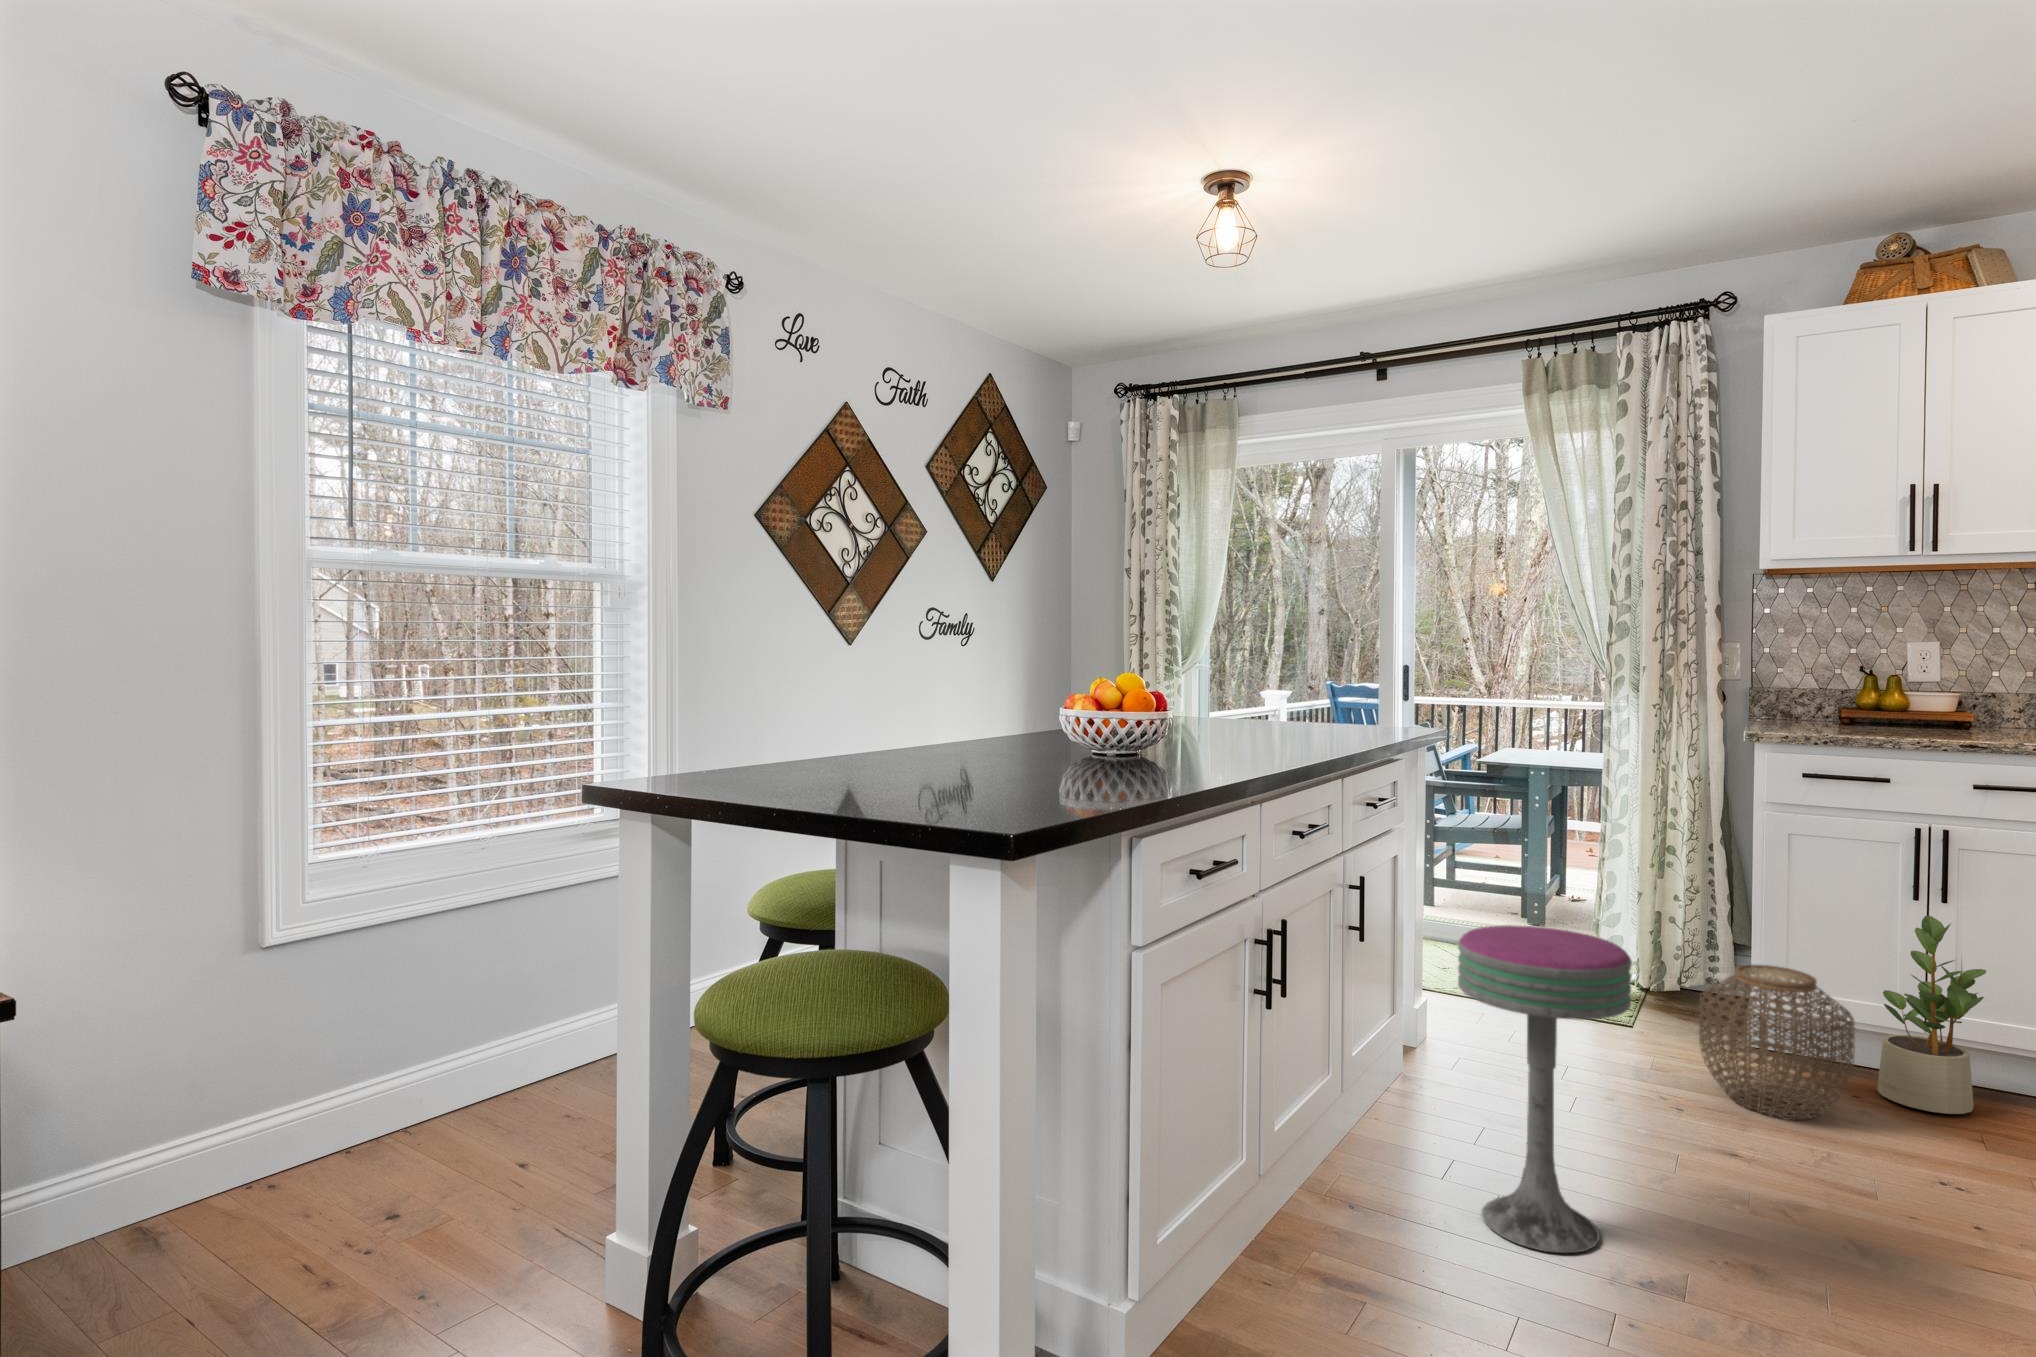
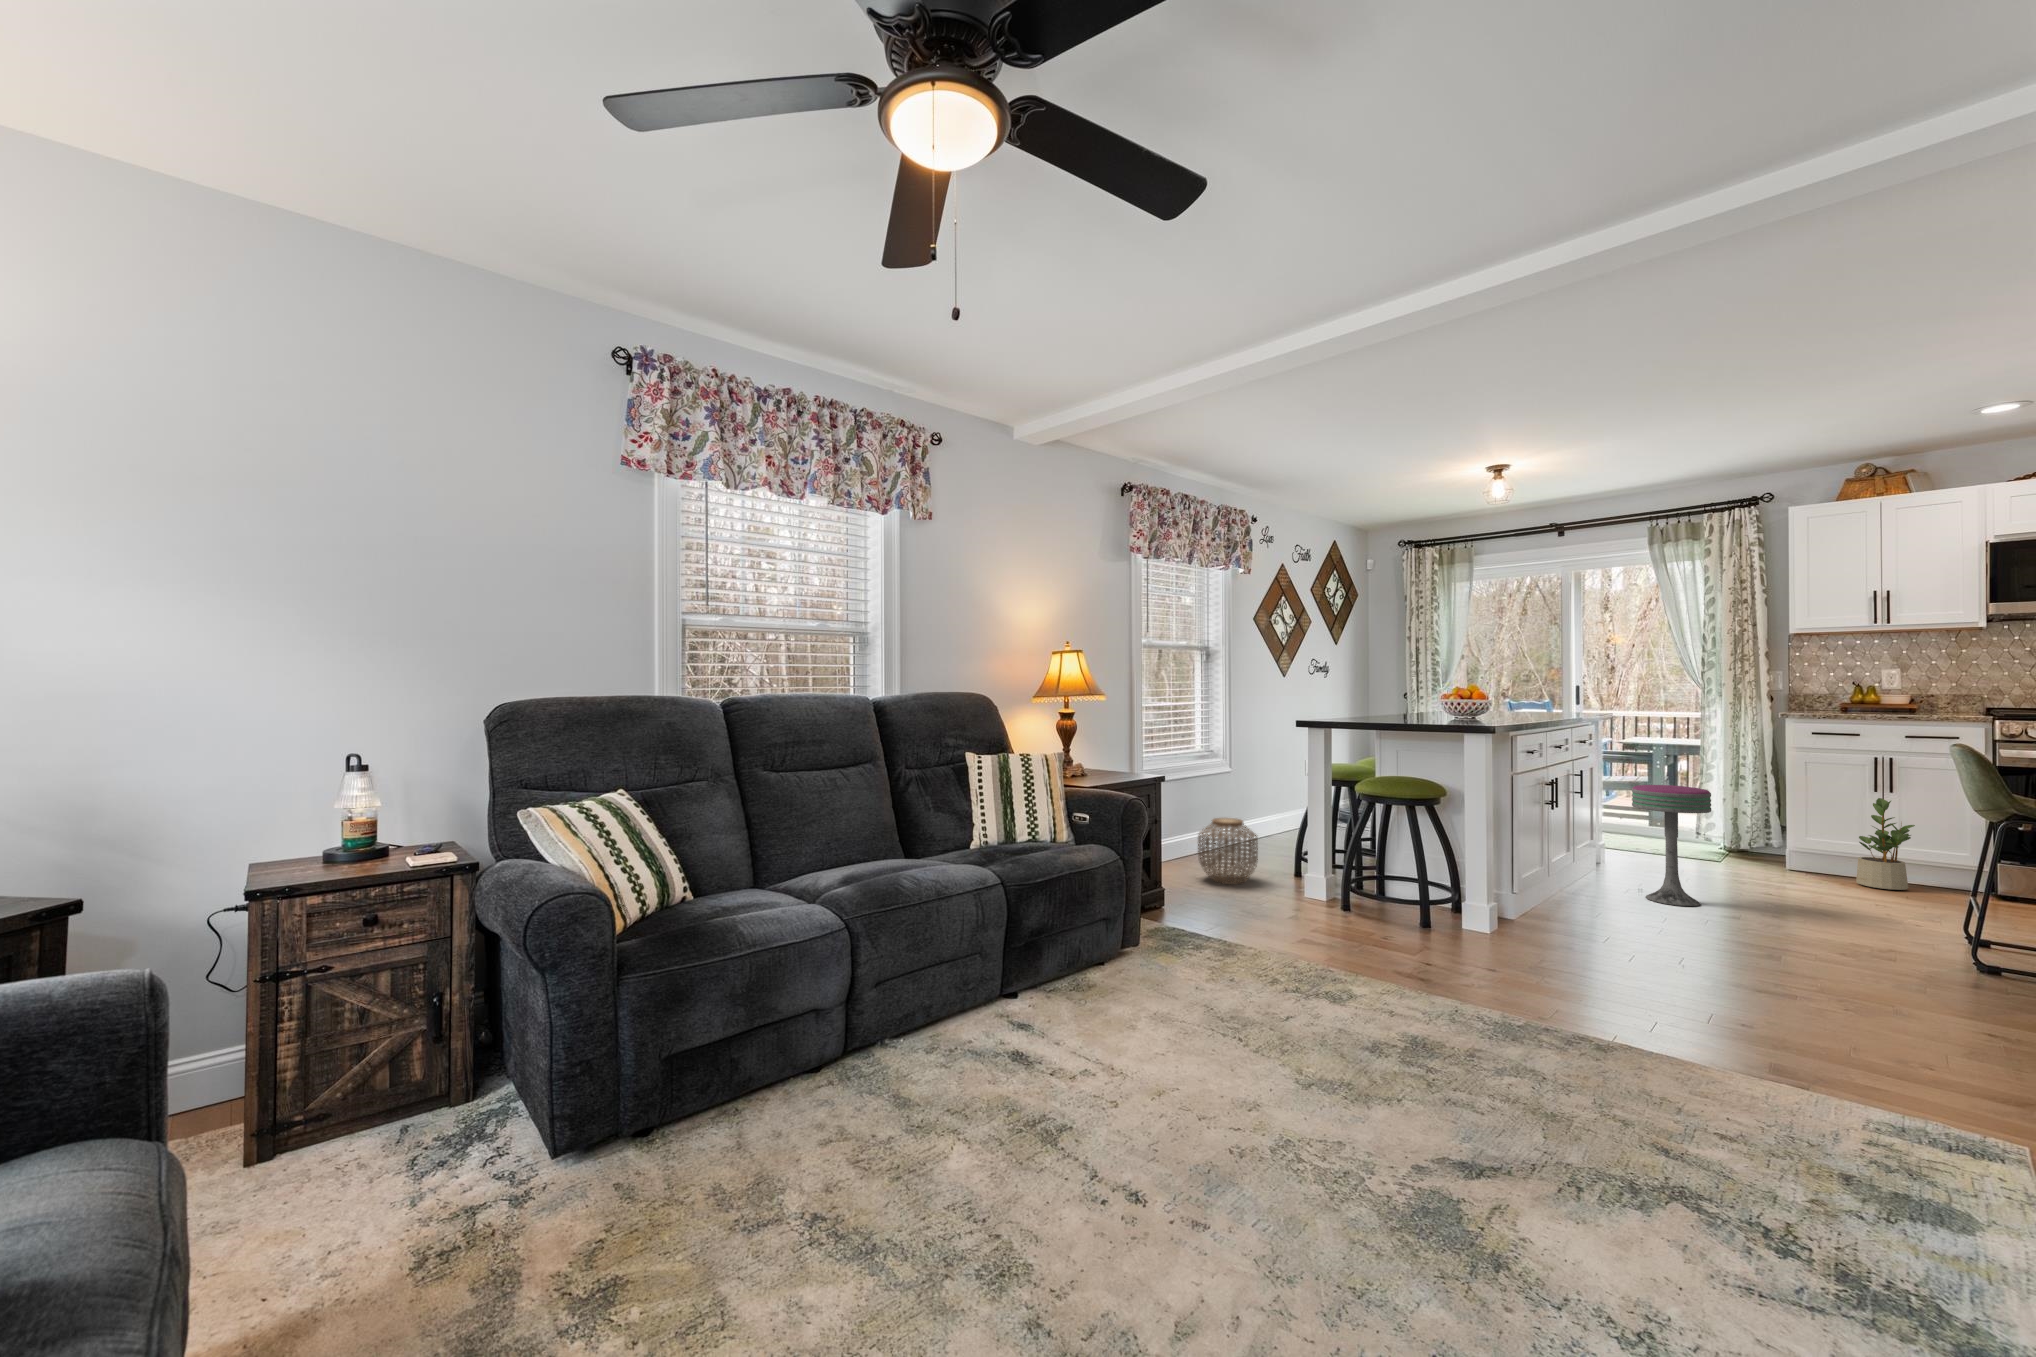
woven basket: present [1699,965,1855,1119] -> present [1198,818,1258,884]

